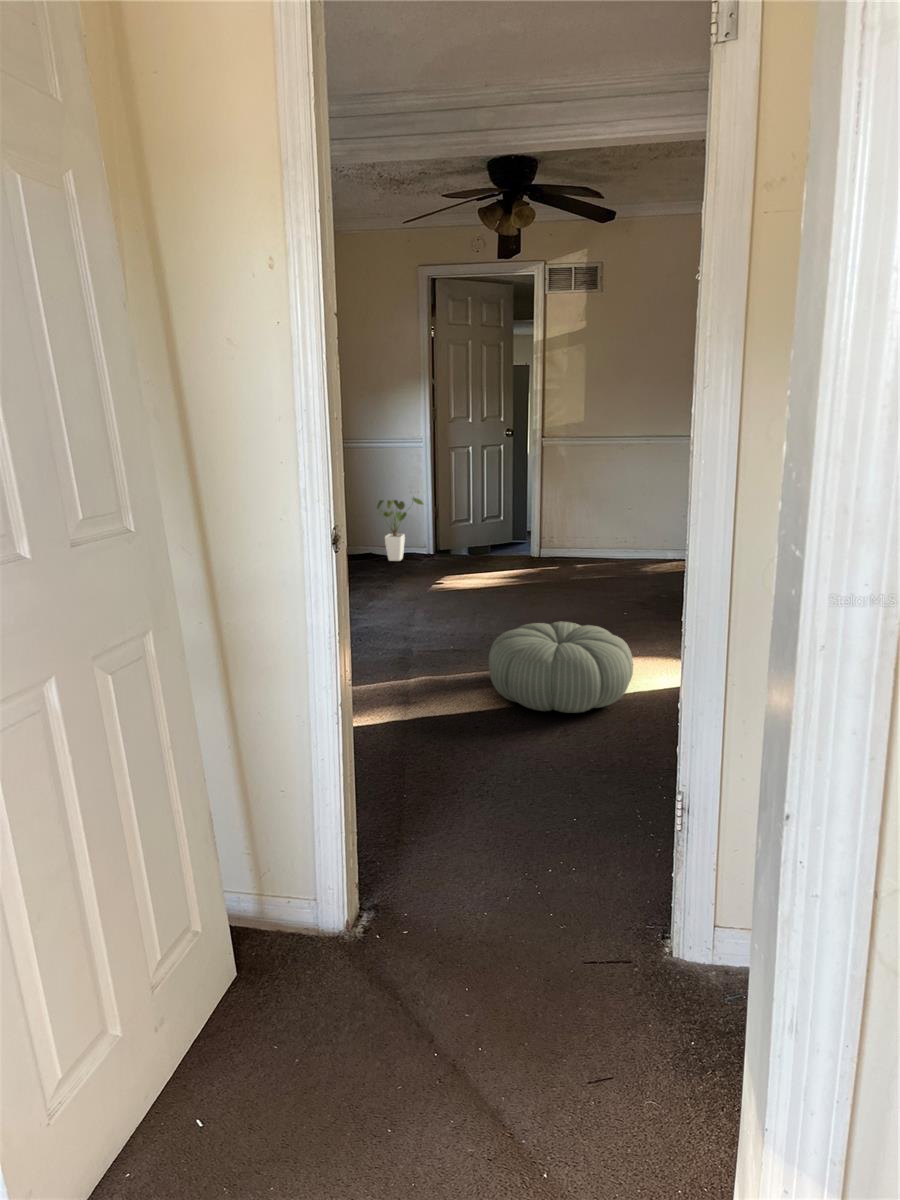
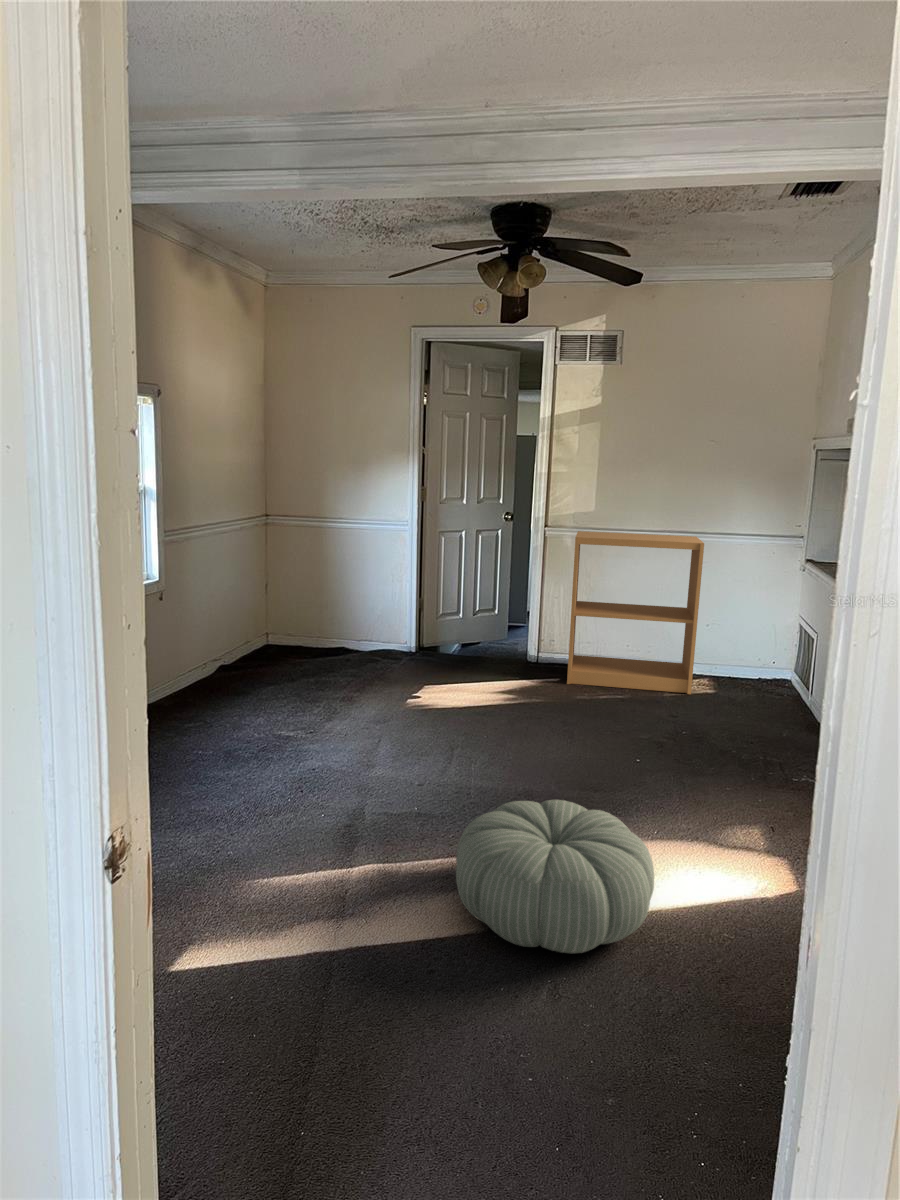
bookshelf: none [565,439,676,571] -> present [567,531,704,694]
house plant: present [377,497,423,561] -> none [348,586,406,662]

